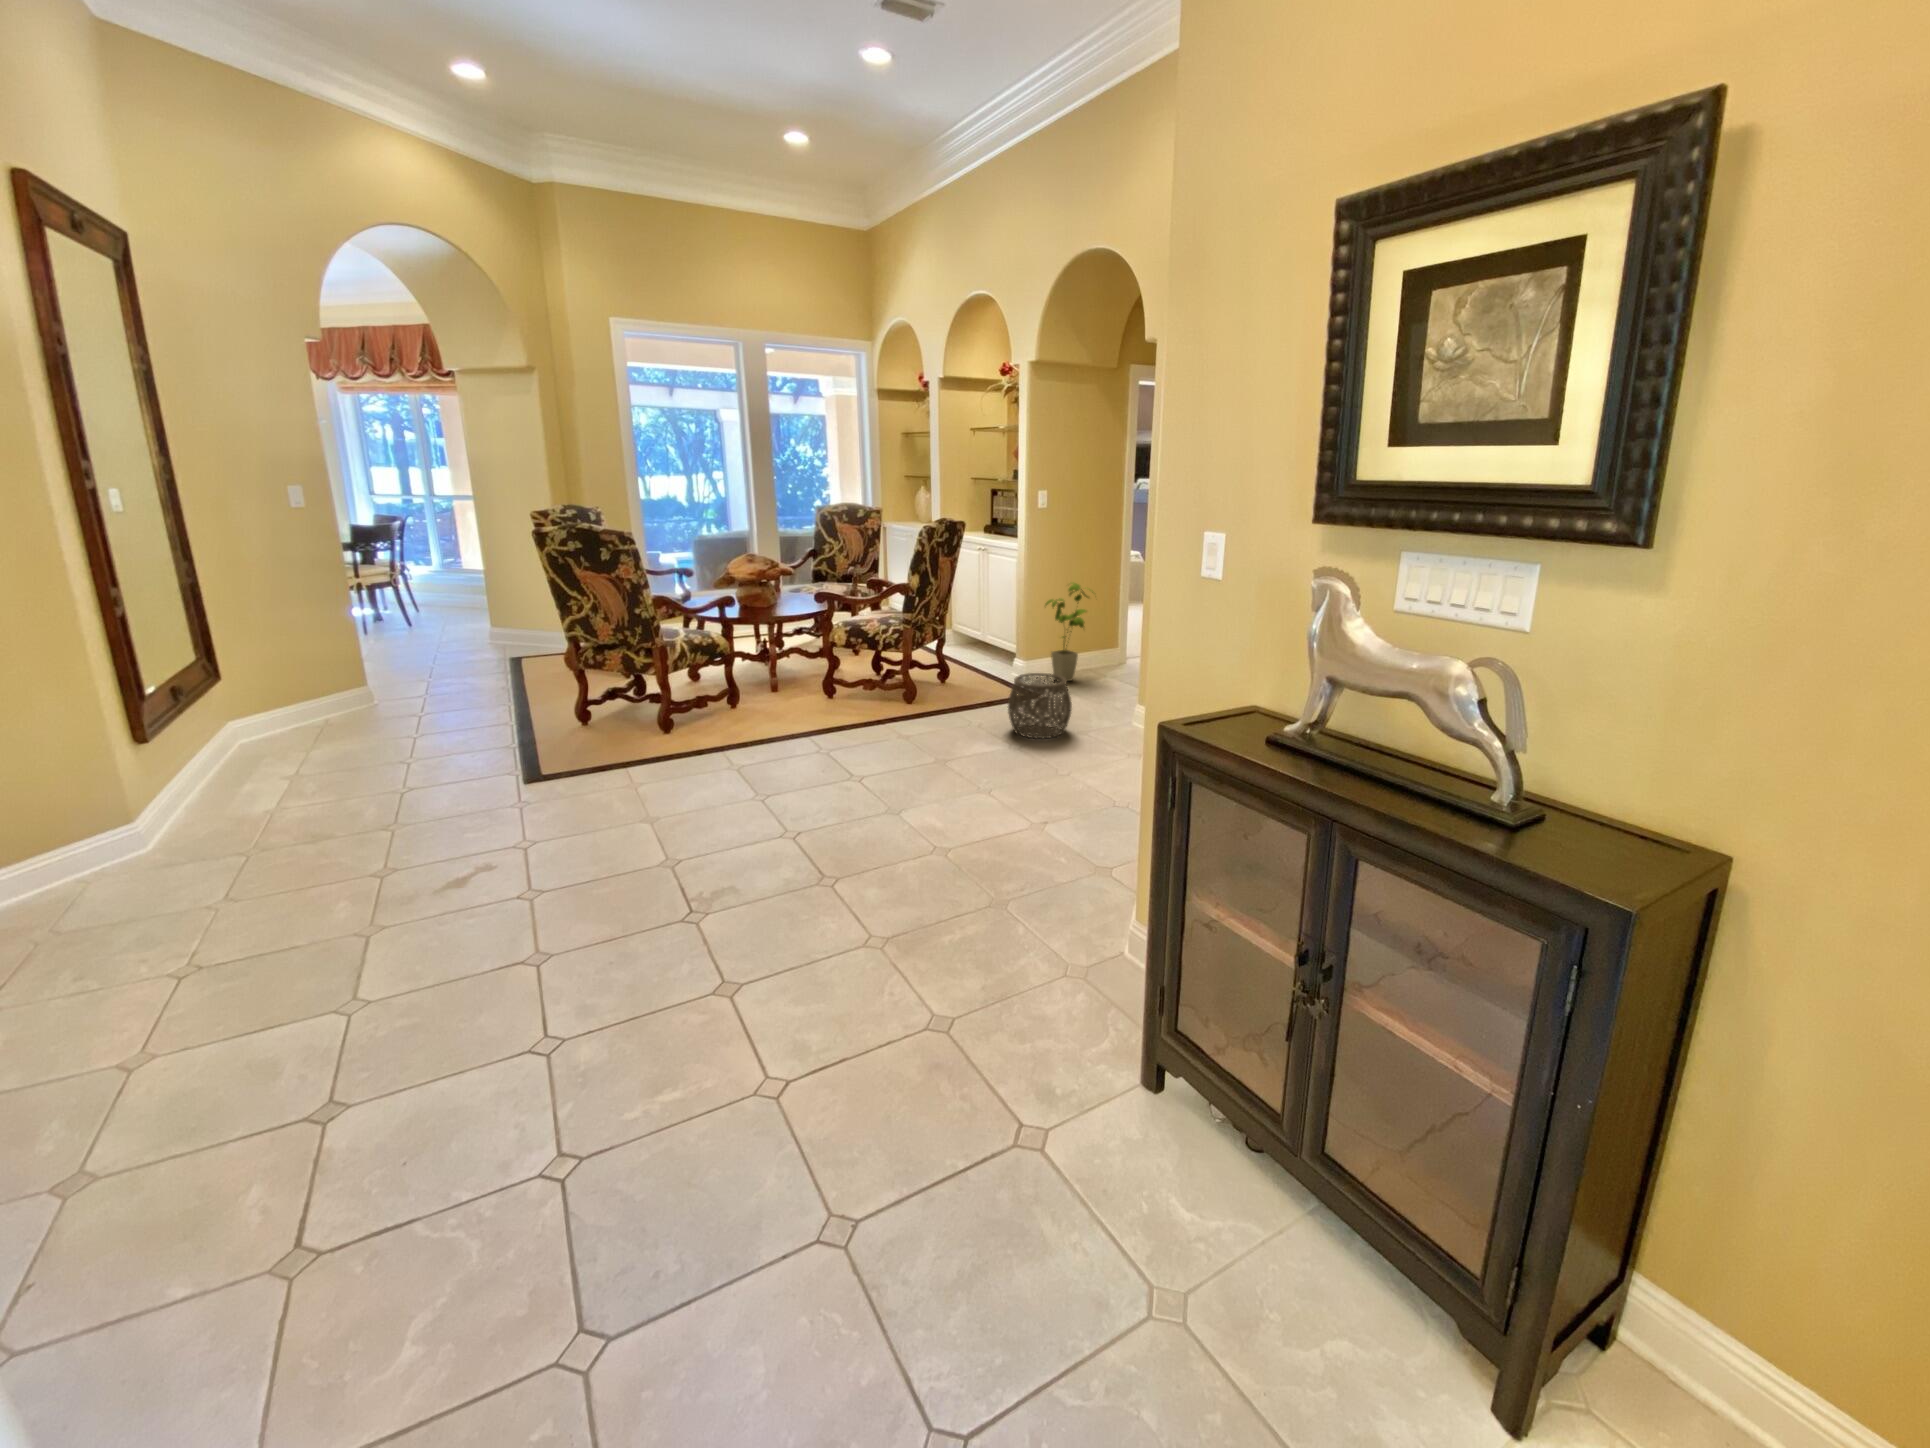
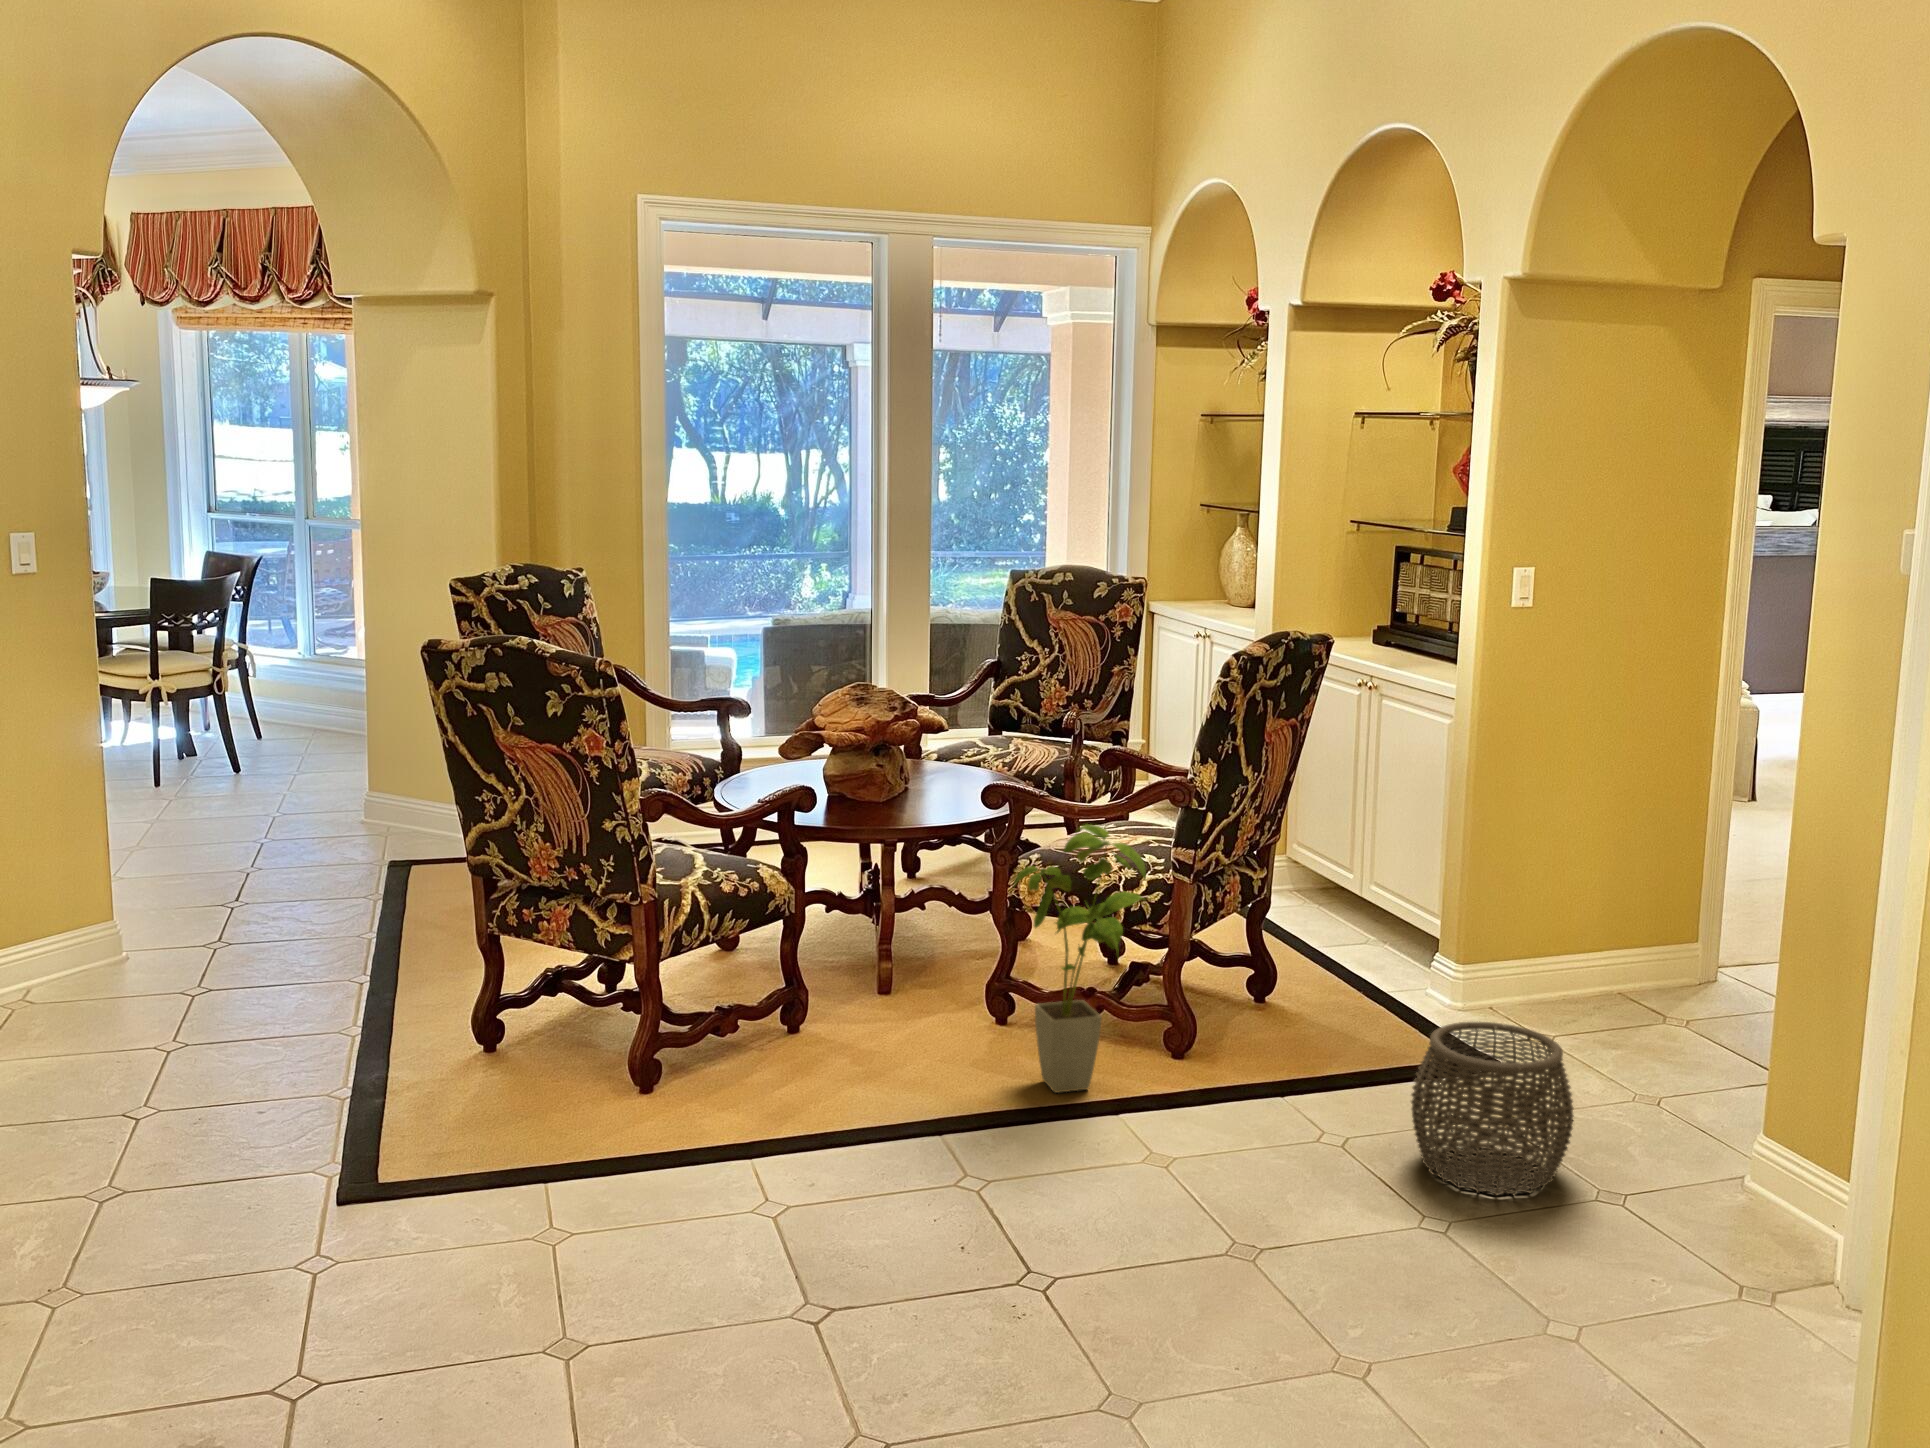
house plant: present [1046,583,1093,681] -> present [1014,824,1146,1093]

